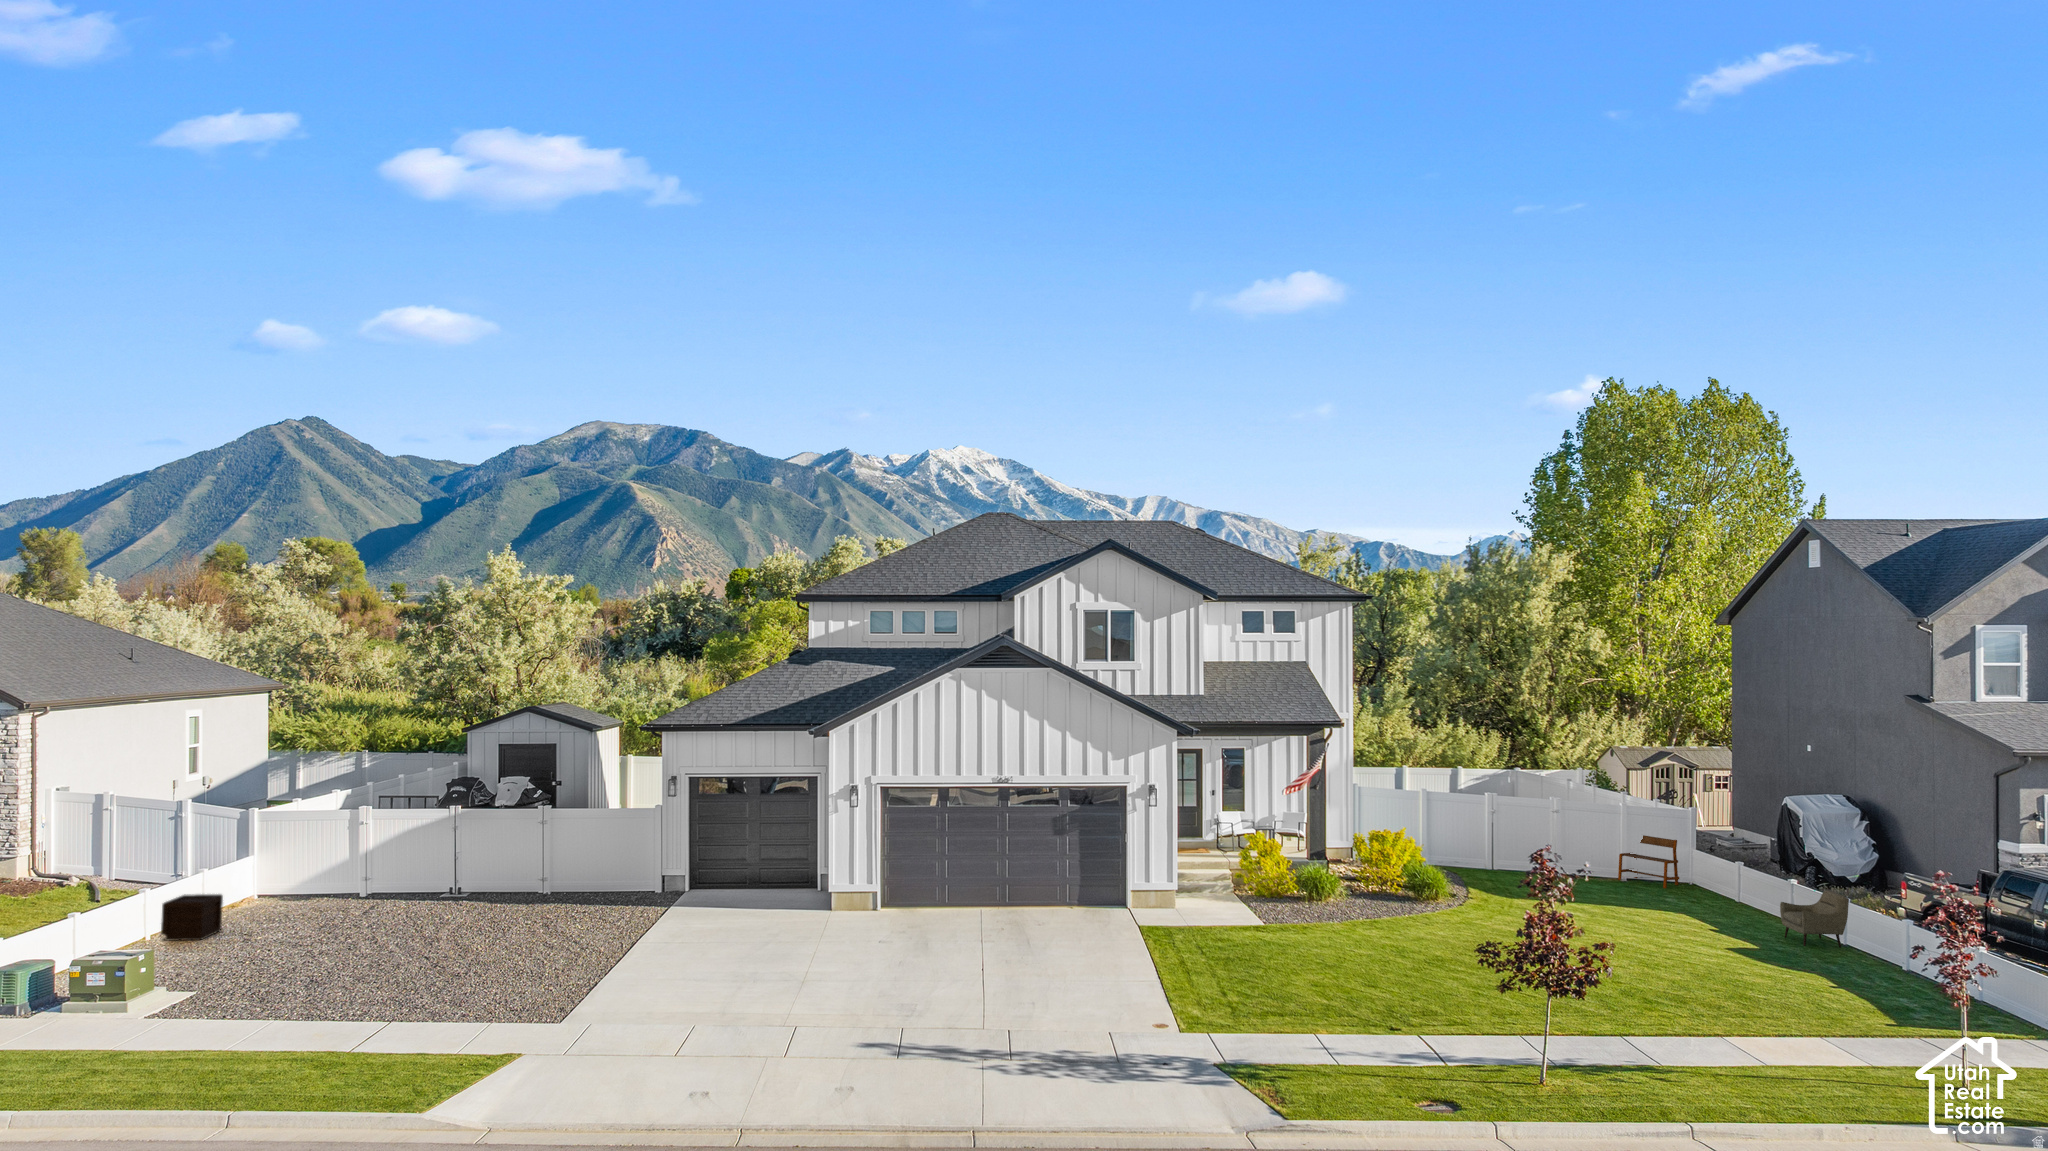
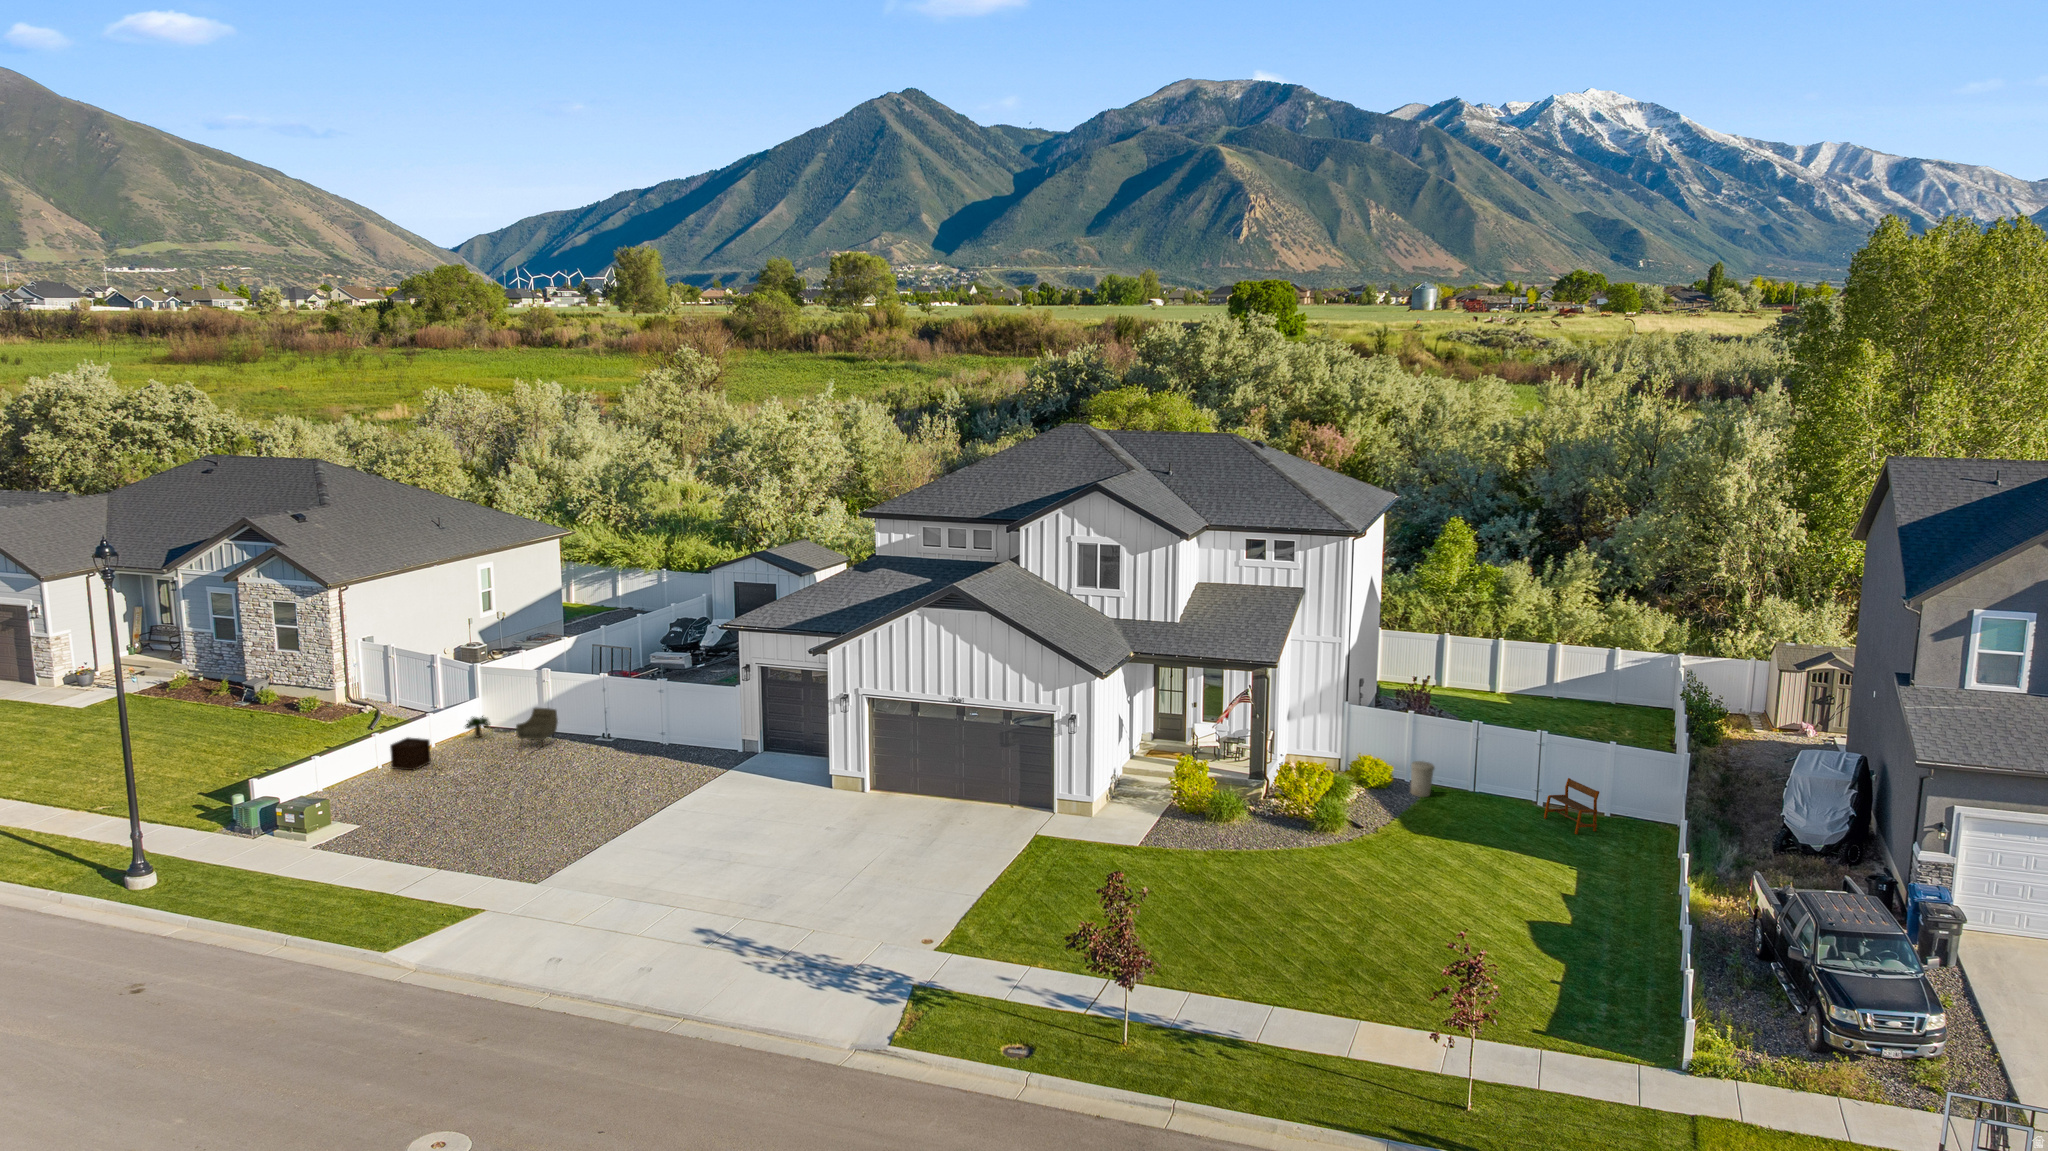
trash can: none [1467,835,1494,873] -> present [1411,761,1434,797]
potted plant: none [249,869,294,904] -> present [465,716,490,737]
chair: present [1780,890,1849,948] -> present [516,708,558,744]

